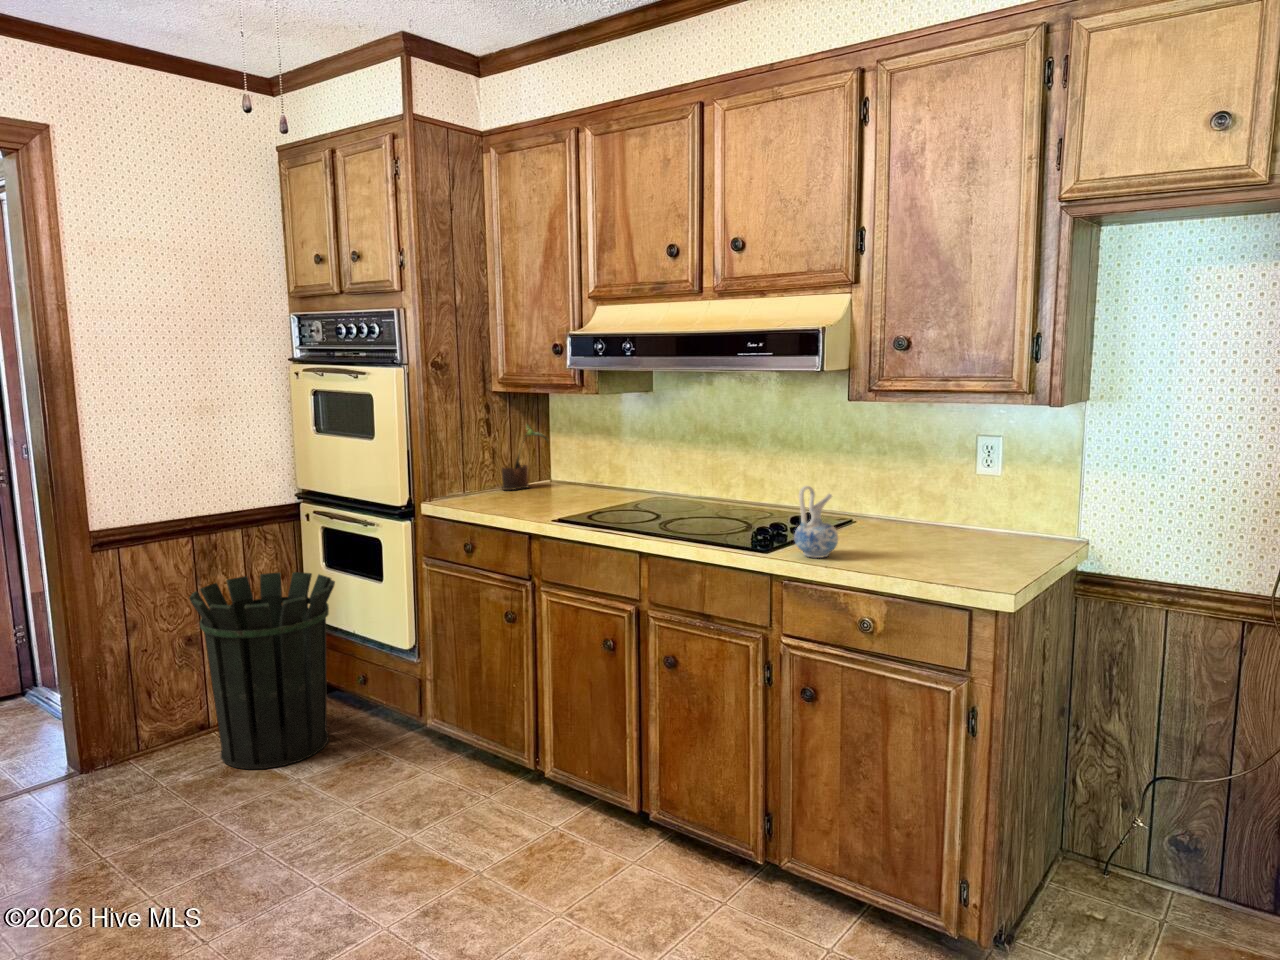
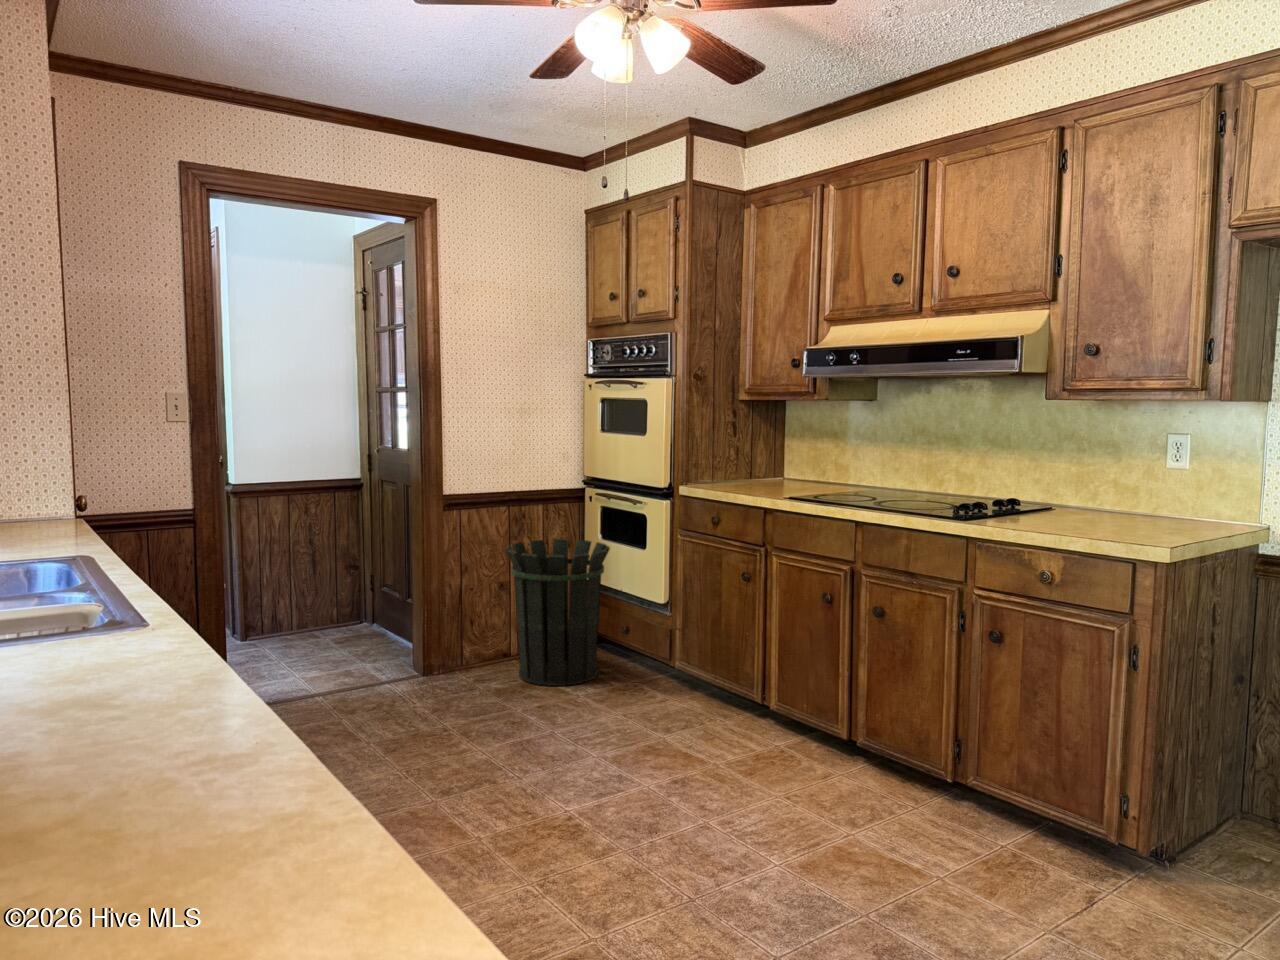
potted plant: present [502,425,548,490] -> none [743,426,786,481]
ceramic pitcher: present [794,486,838,558] -> none [987,464,1026,524]

